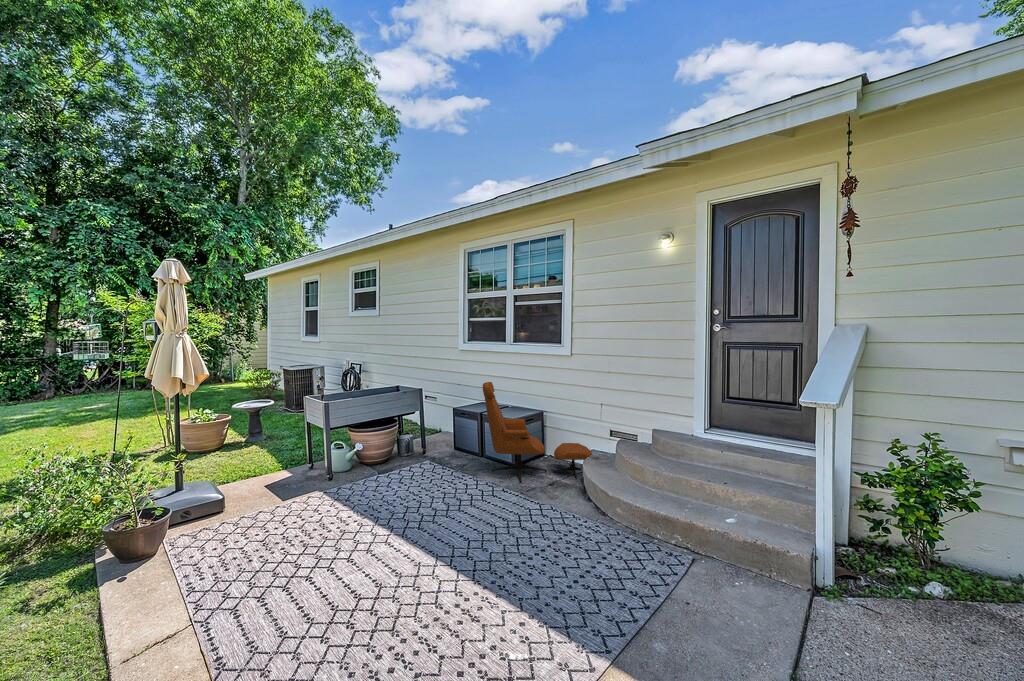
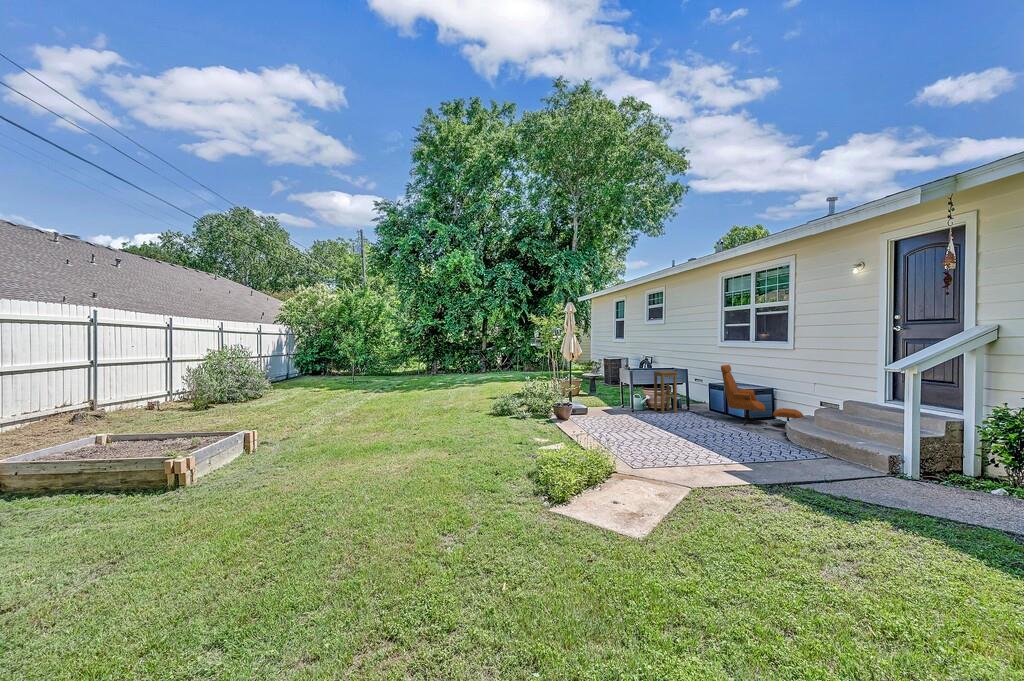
stool: none [367,393,410,472] -> present [653,371,678,413]

